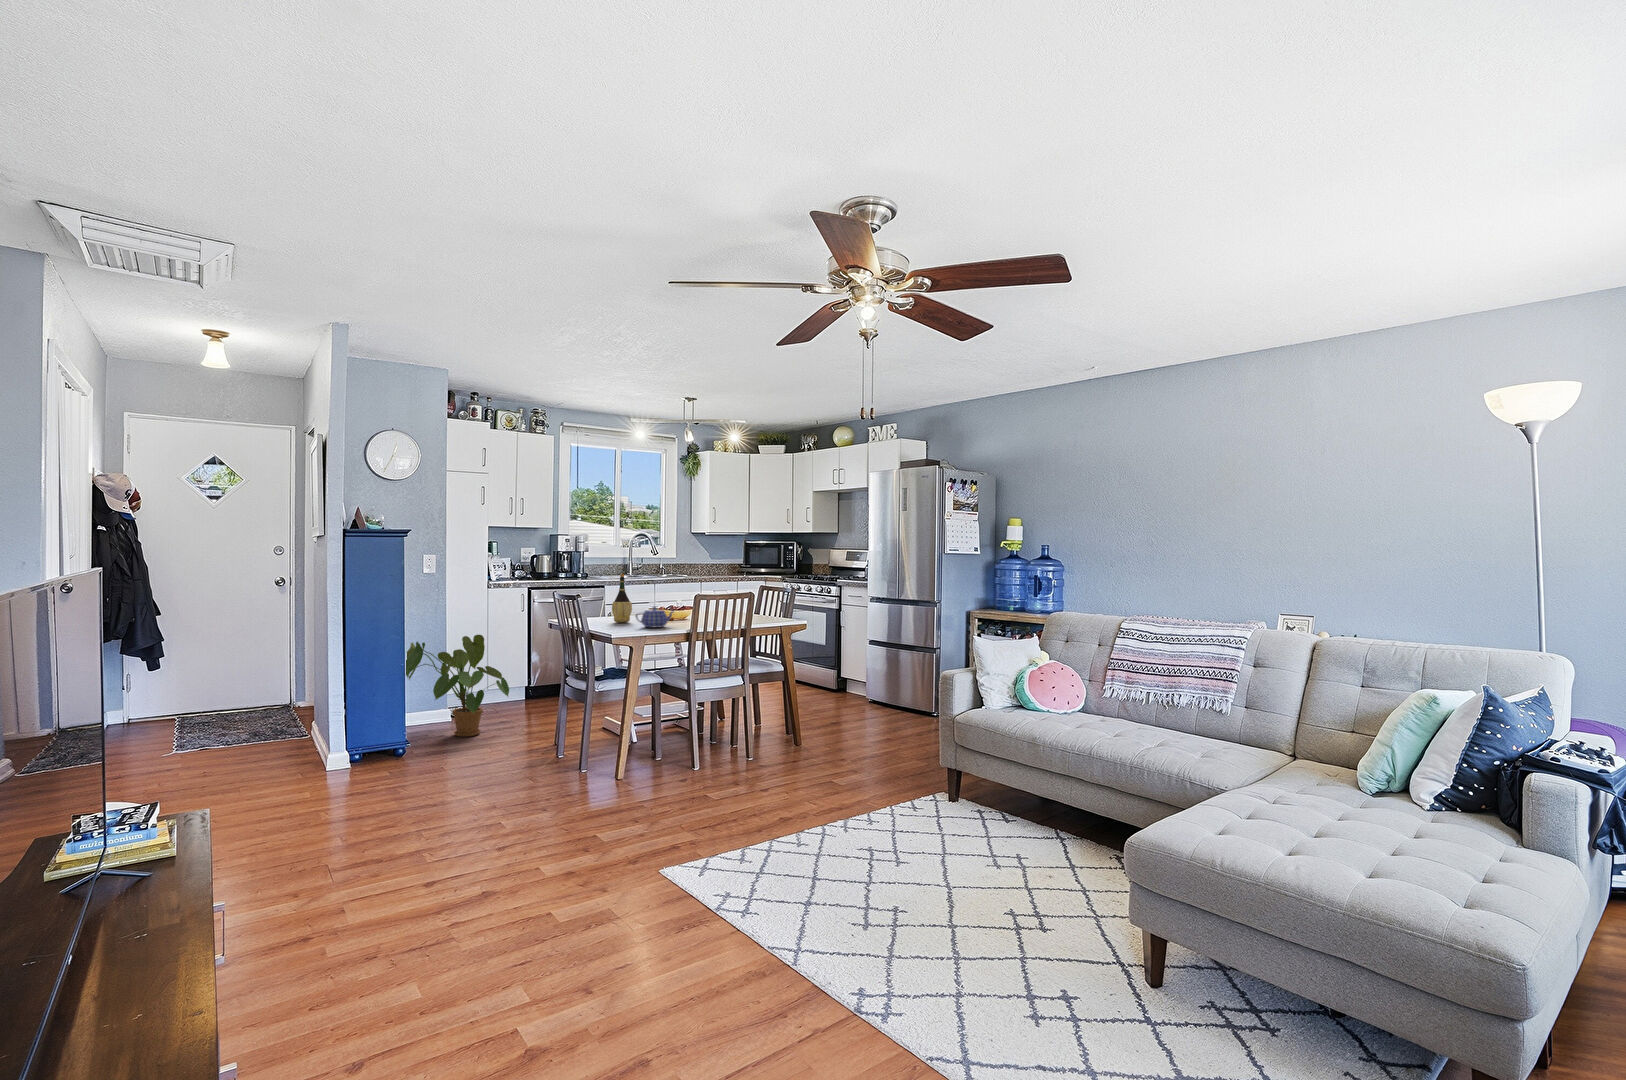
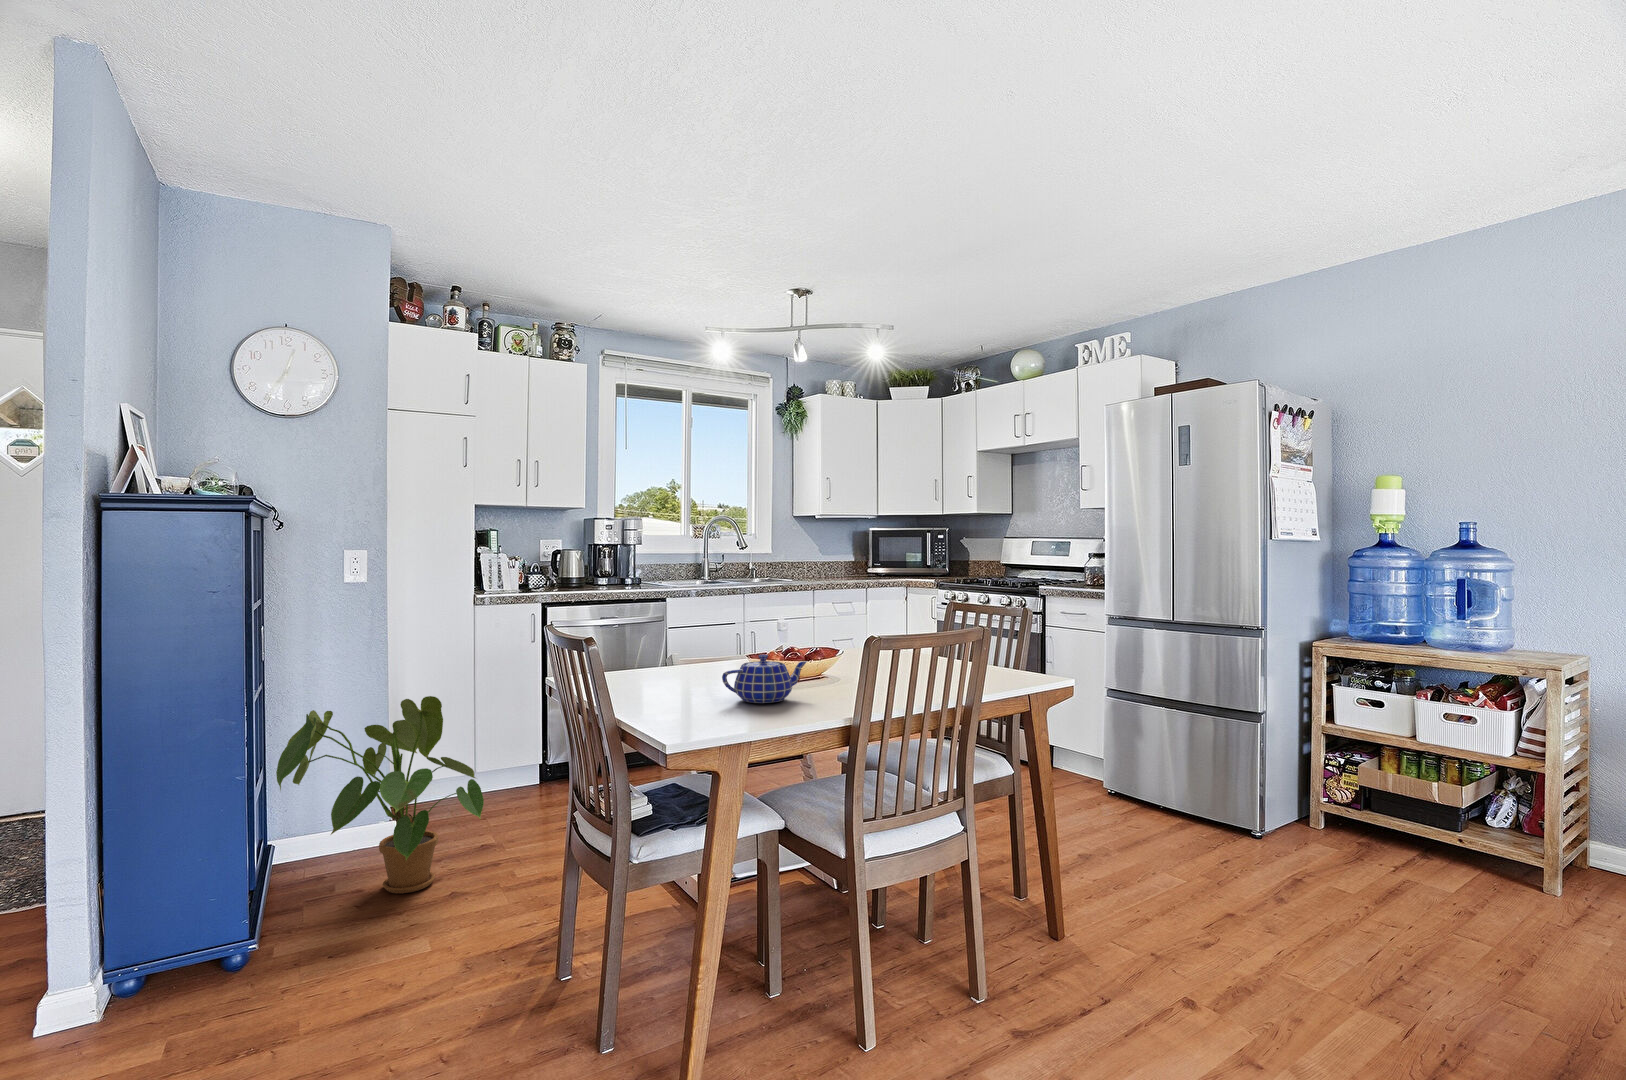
wine bottle: present [612,574,632,623] -> none [672,582,713,684]

